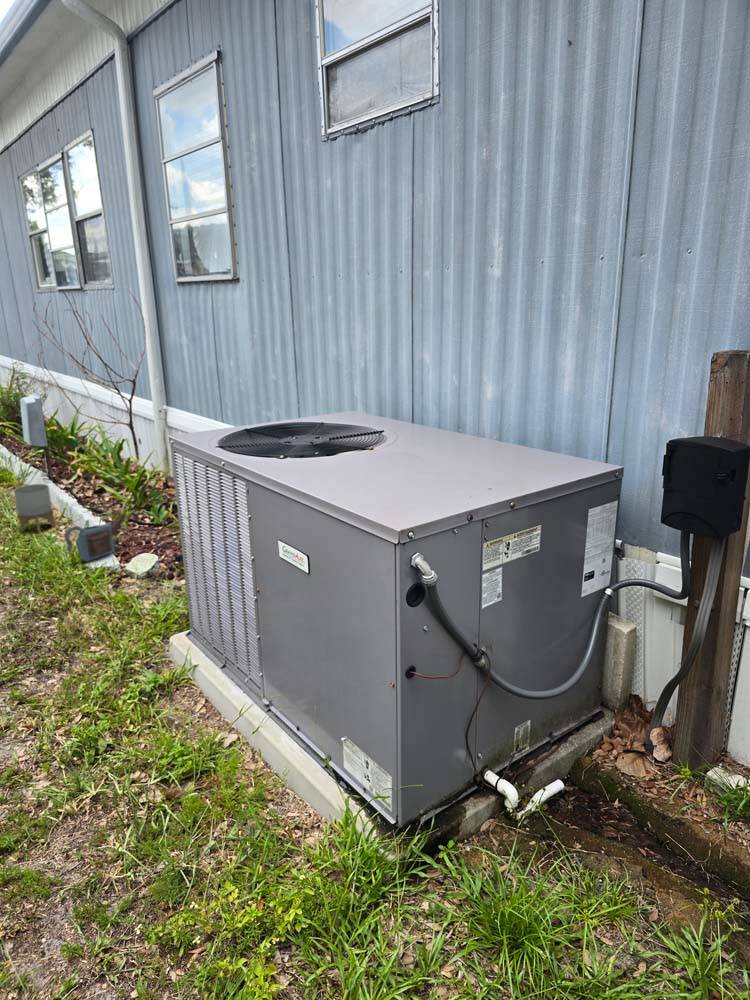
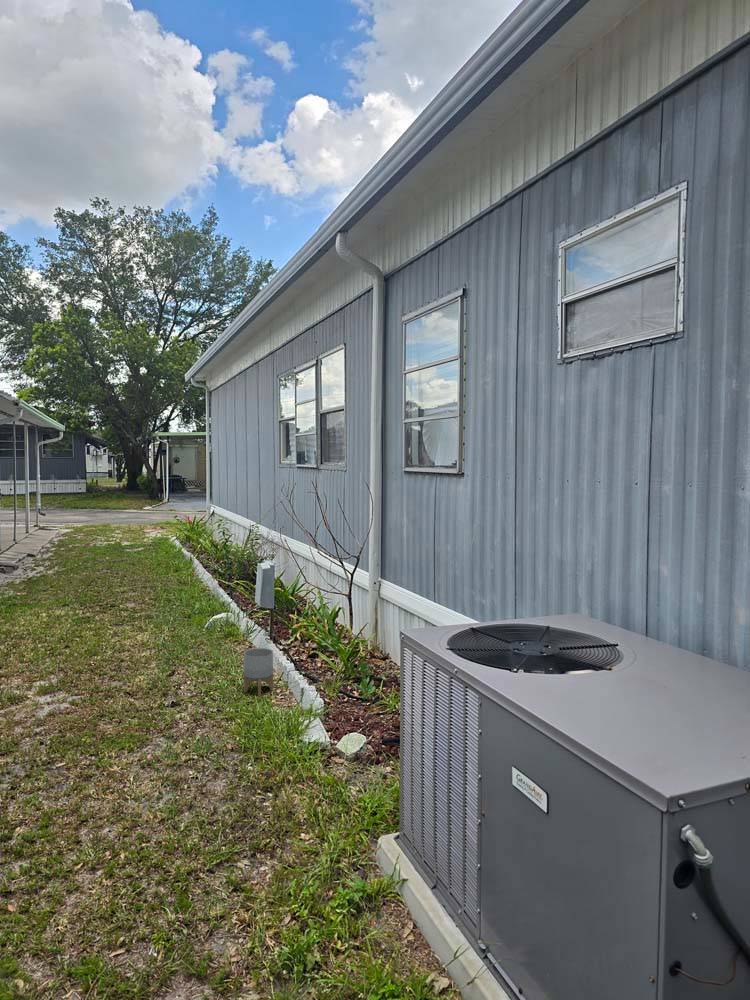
watering can: present [65,514,126,562] -> none [285,690,341,736]

